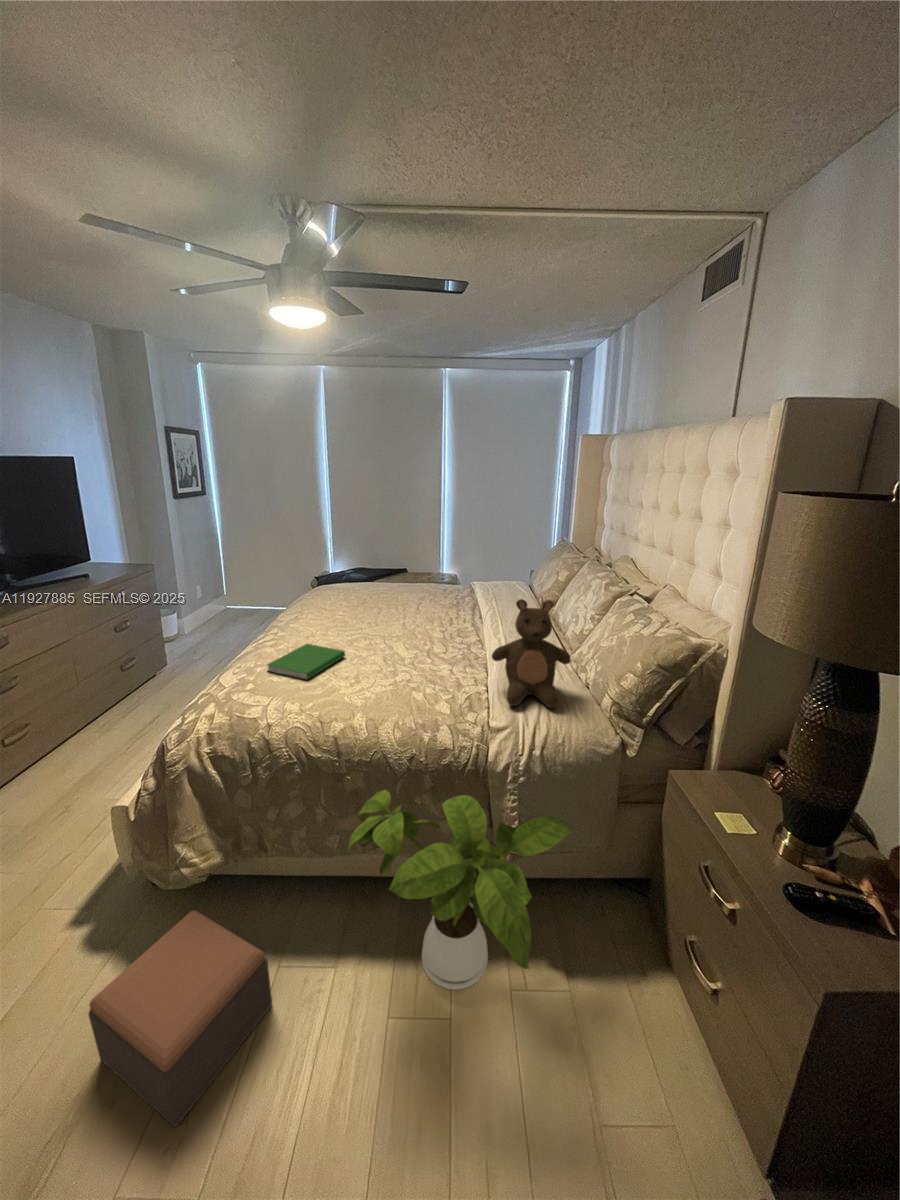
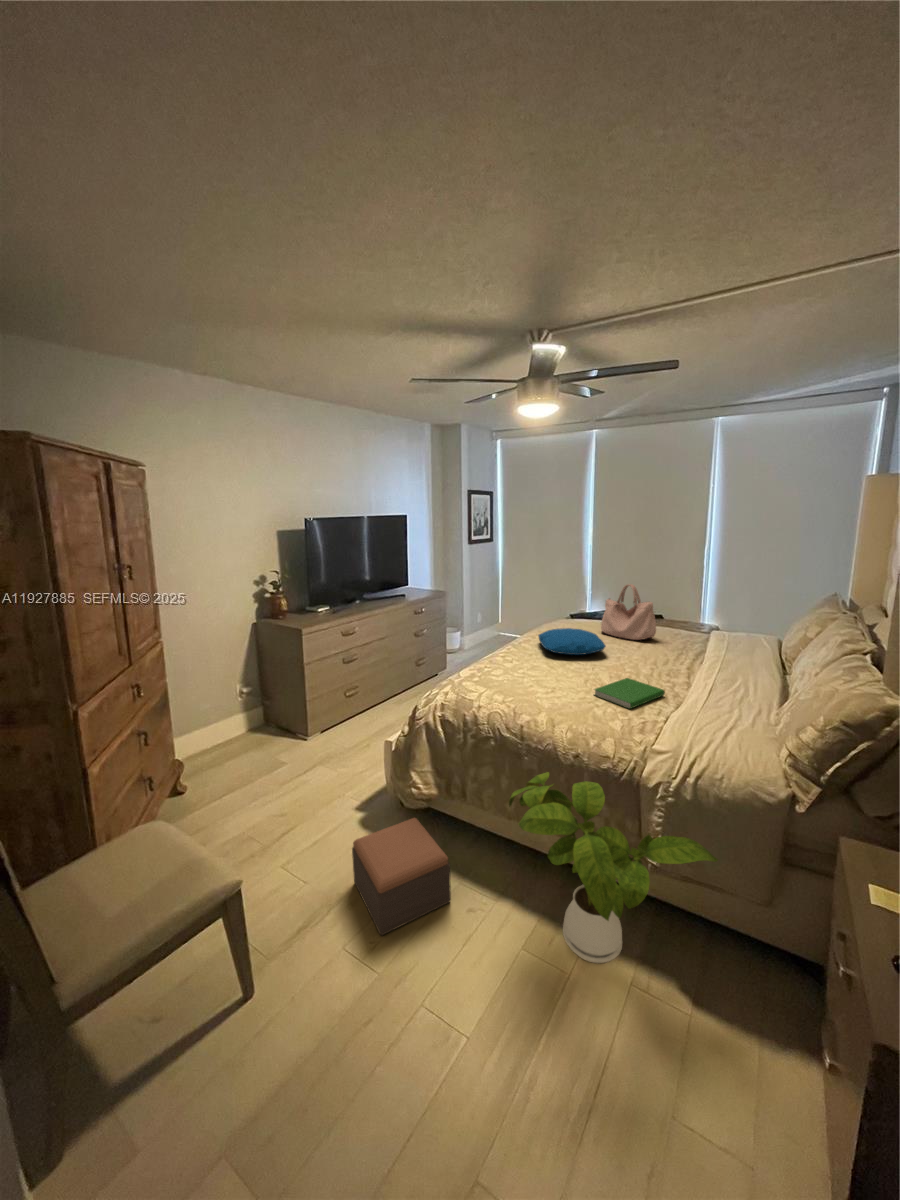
handbag: none [371,541,431,601] -> present [601,584,656,640]
pillow: none [308,598,392,630] -> present [538,628,606,655]
stuffed bear: present [491,599,571,708] -> none [671,640,756,747]
hardcover book: present [267,644,345,680] -> present [594,678,665,709]

